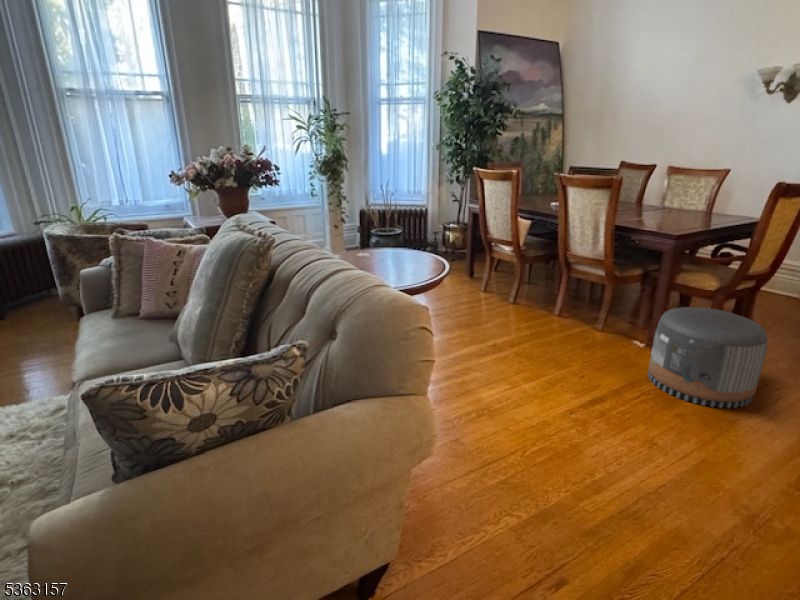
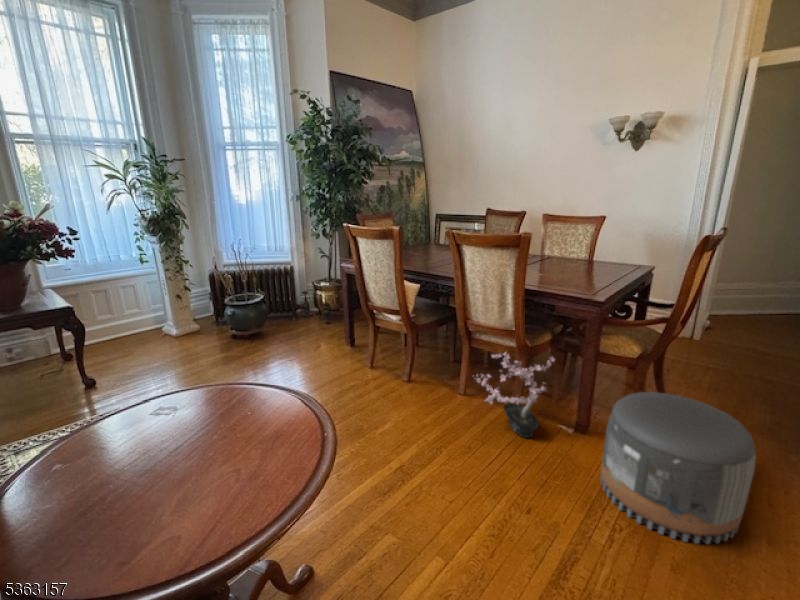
potted plant: none [562,271,635,344] -> present [476,352,554,438]

